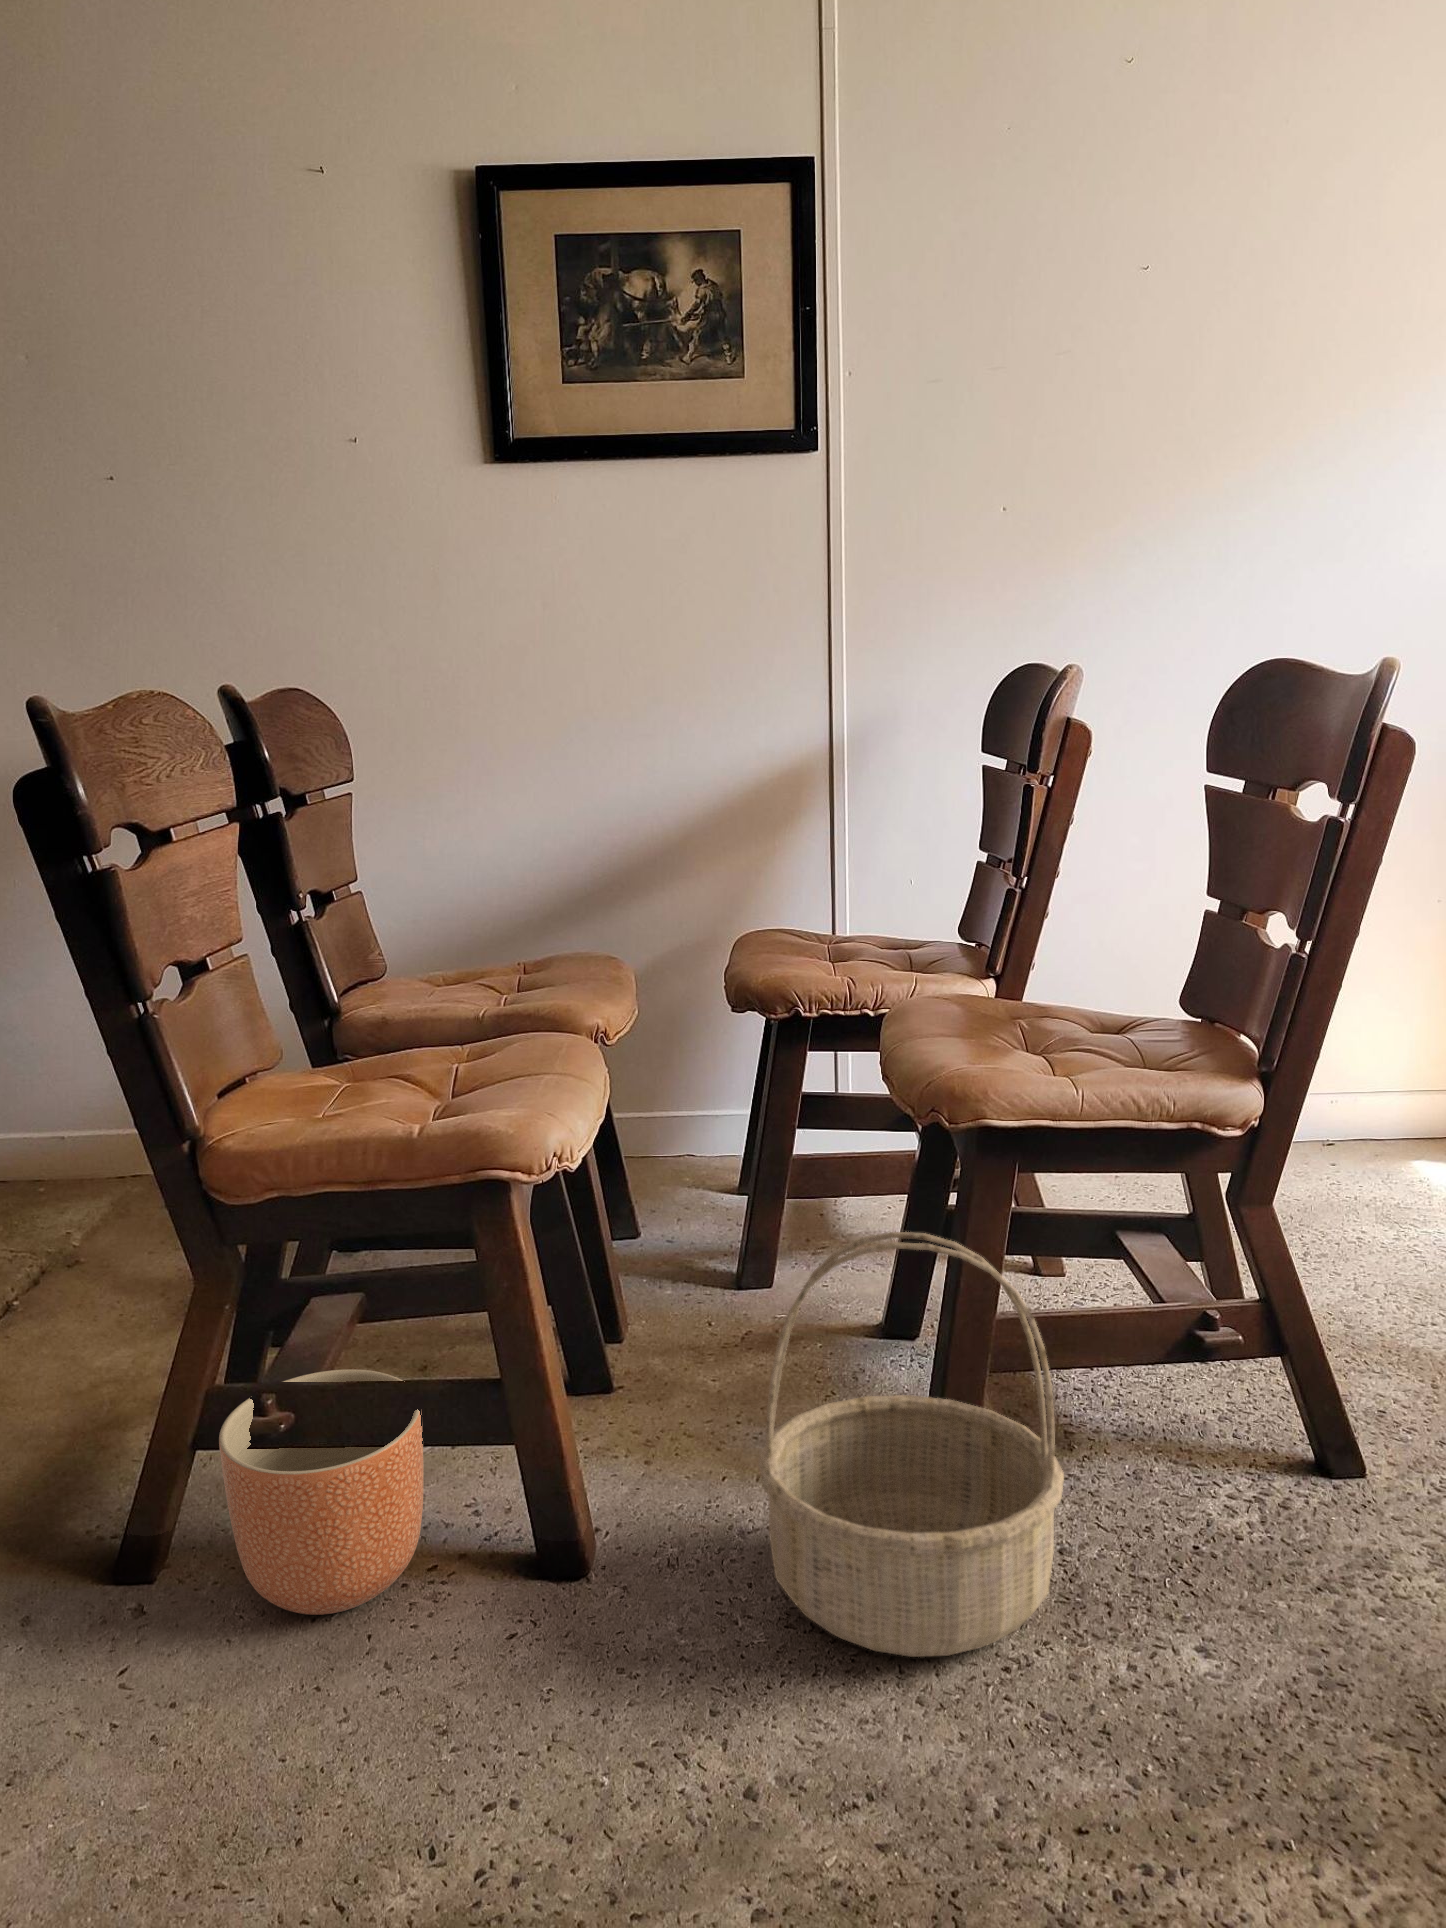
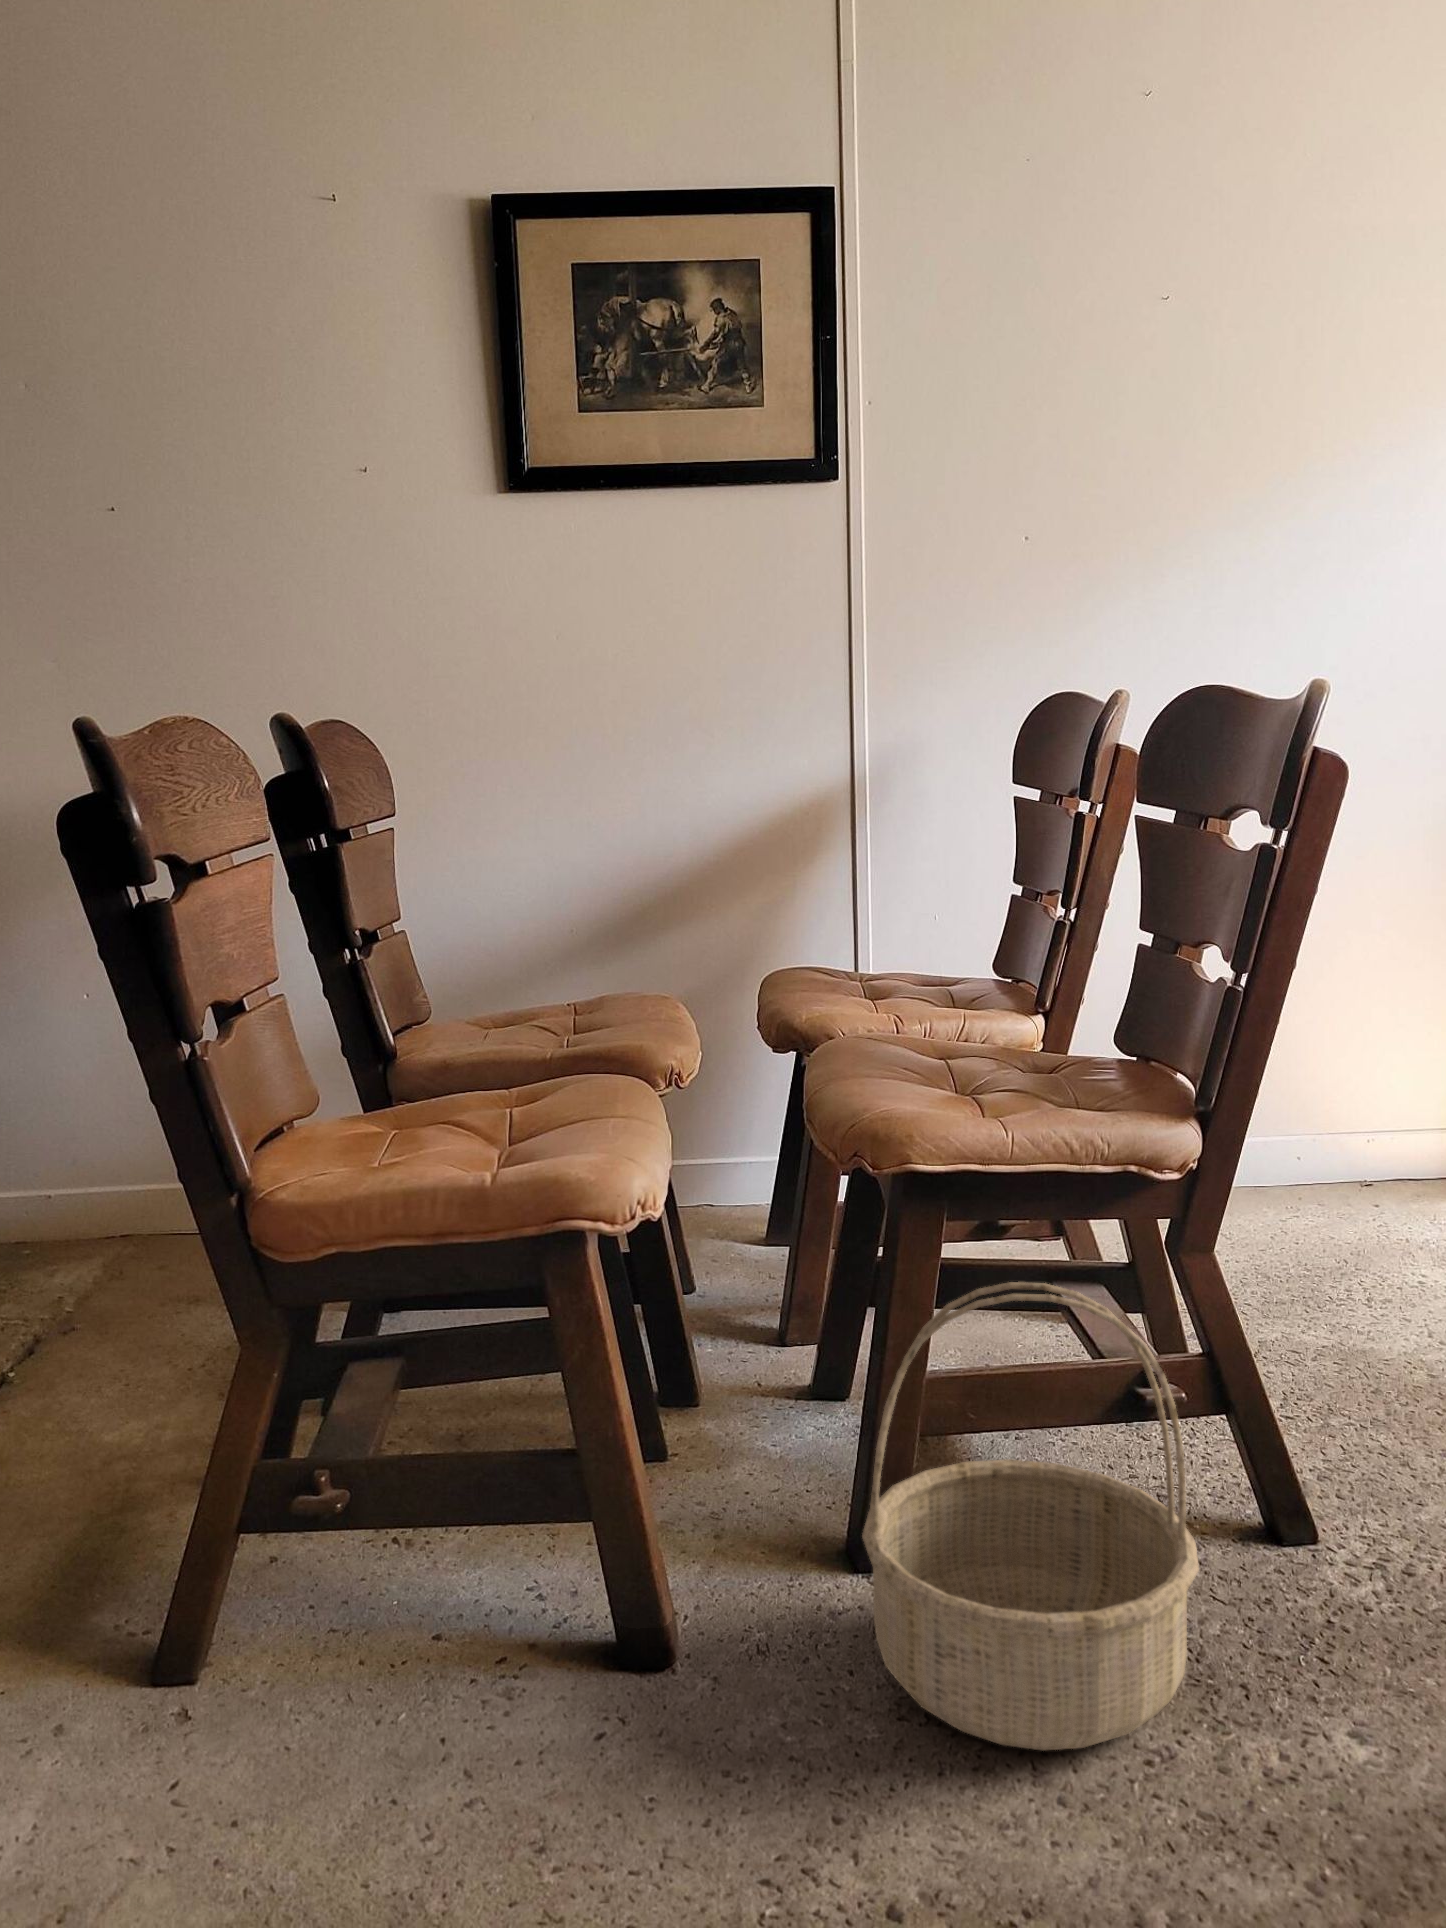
planter: present [219,1369,424,1615] -> none [271,1444,491,1720]

